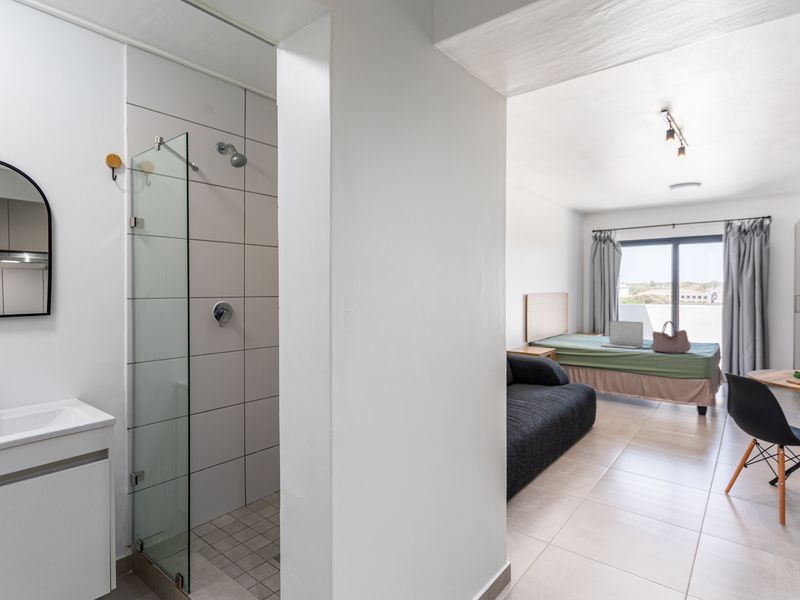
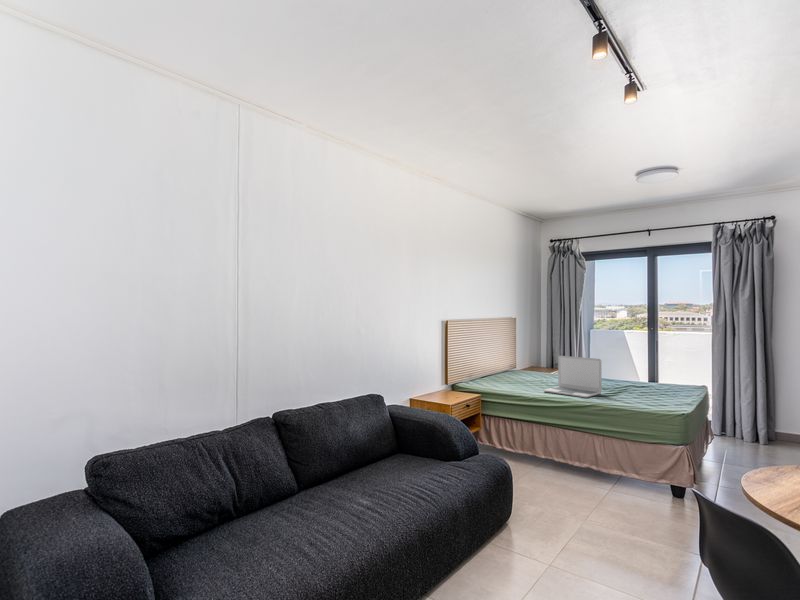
handbag: present [651,321,691,353] -> none [608,359,664,407]

